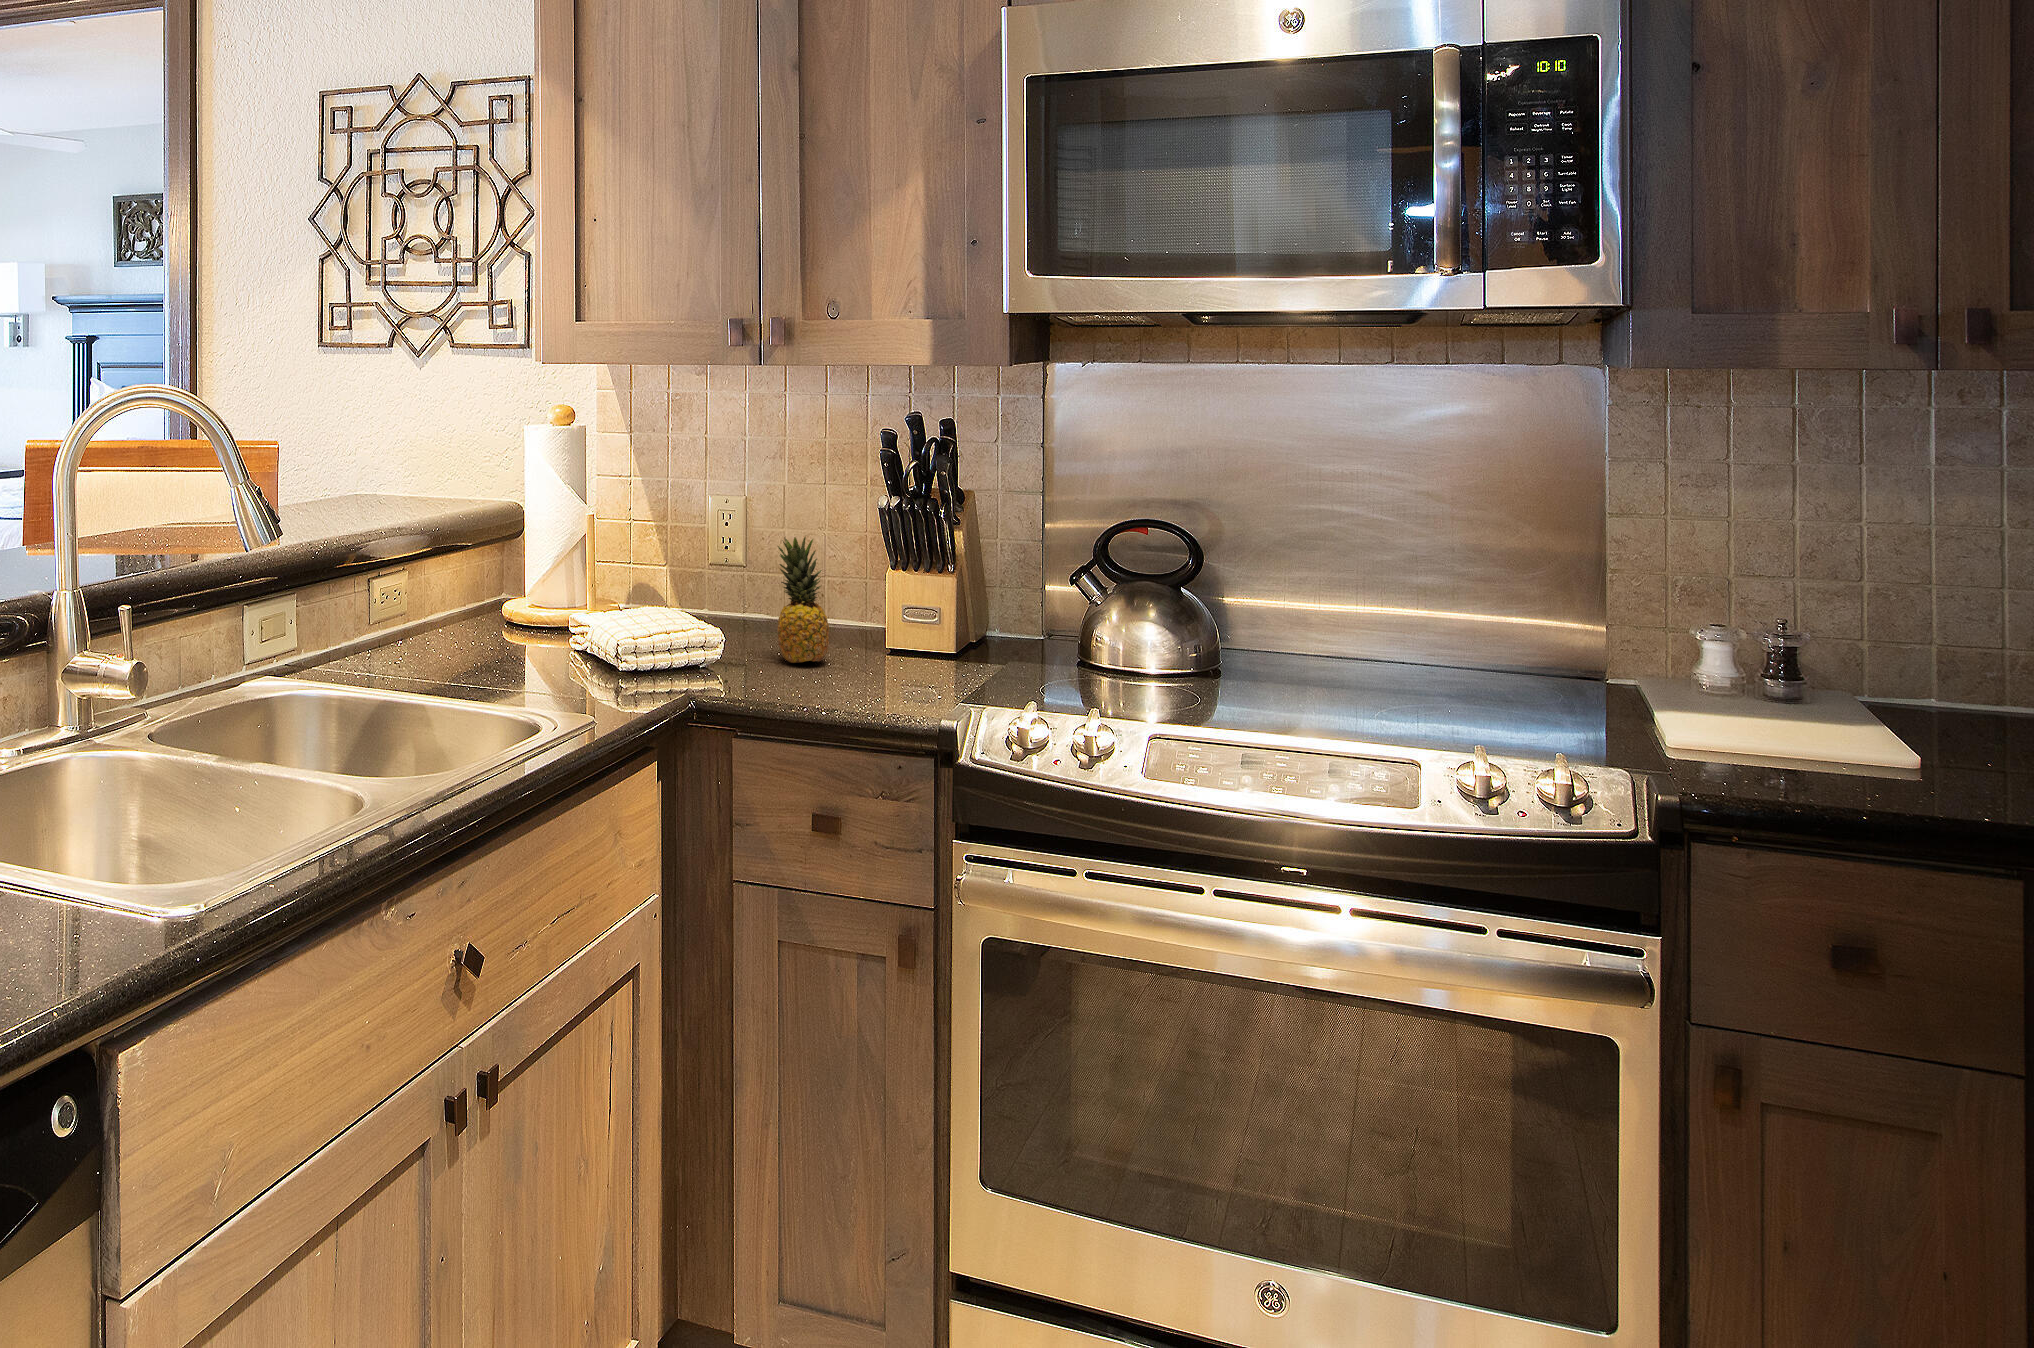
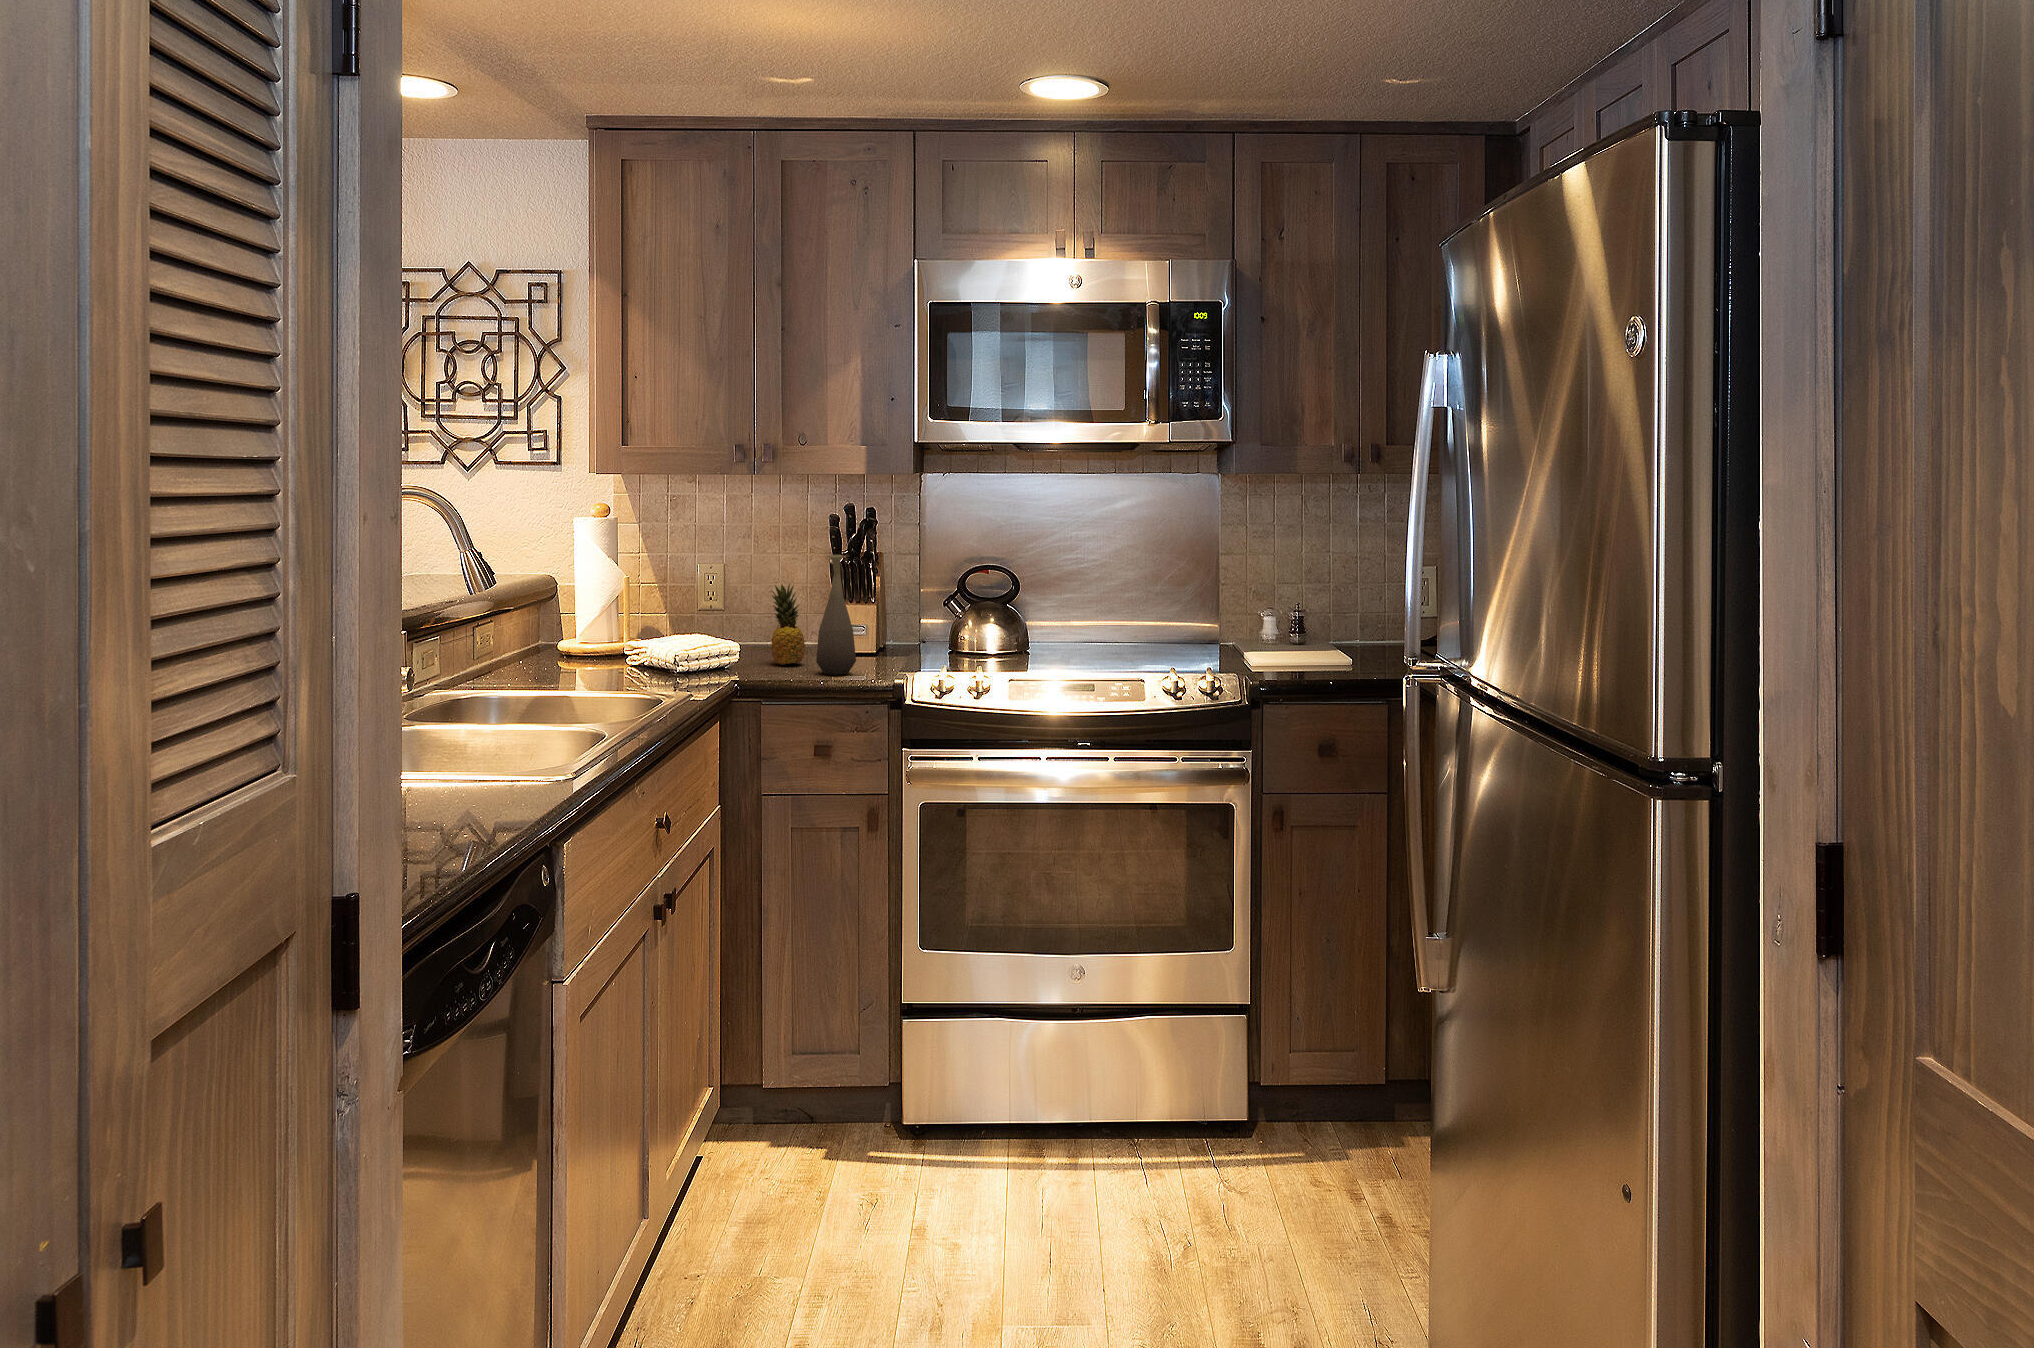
bottle: none [833,499,897,693] -> present [816,554,856,675]

